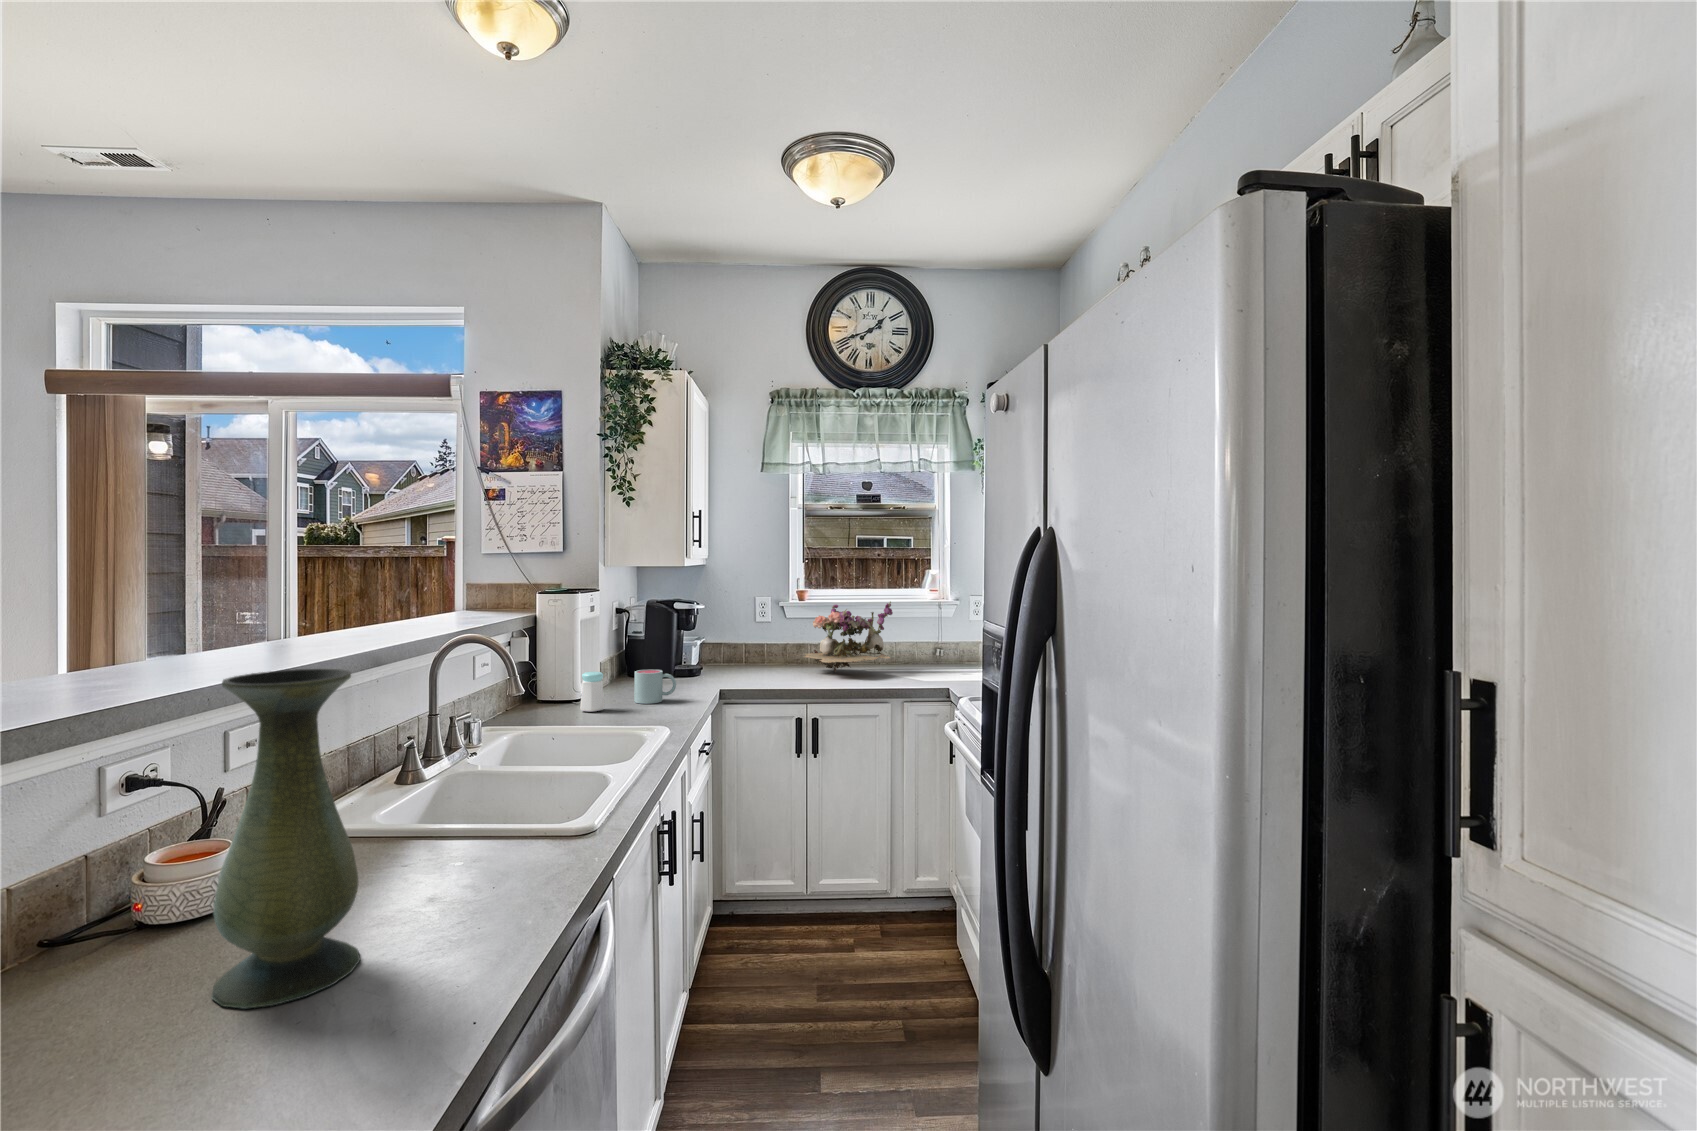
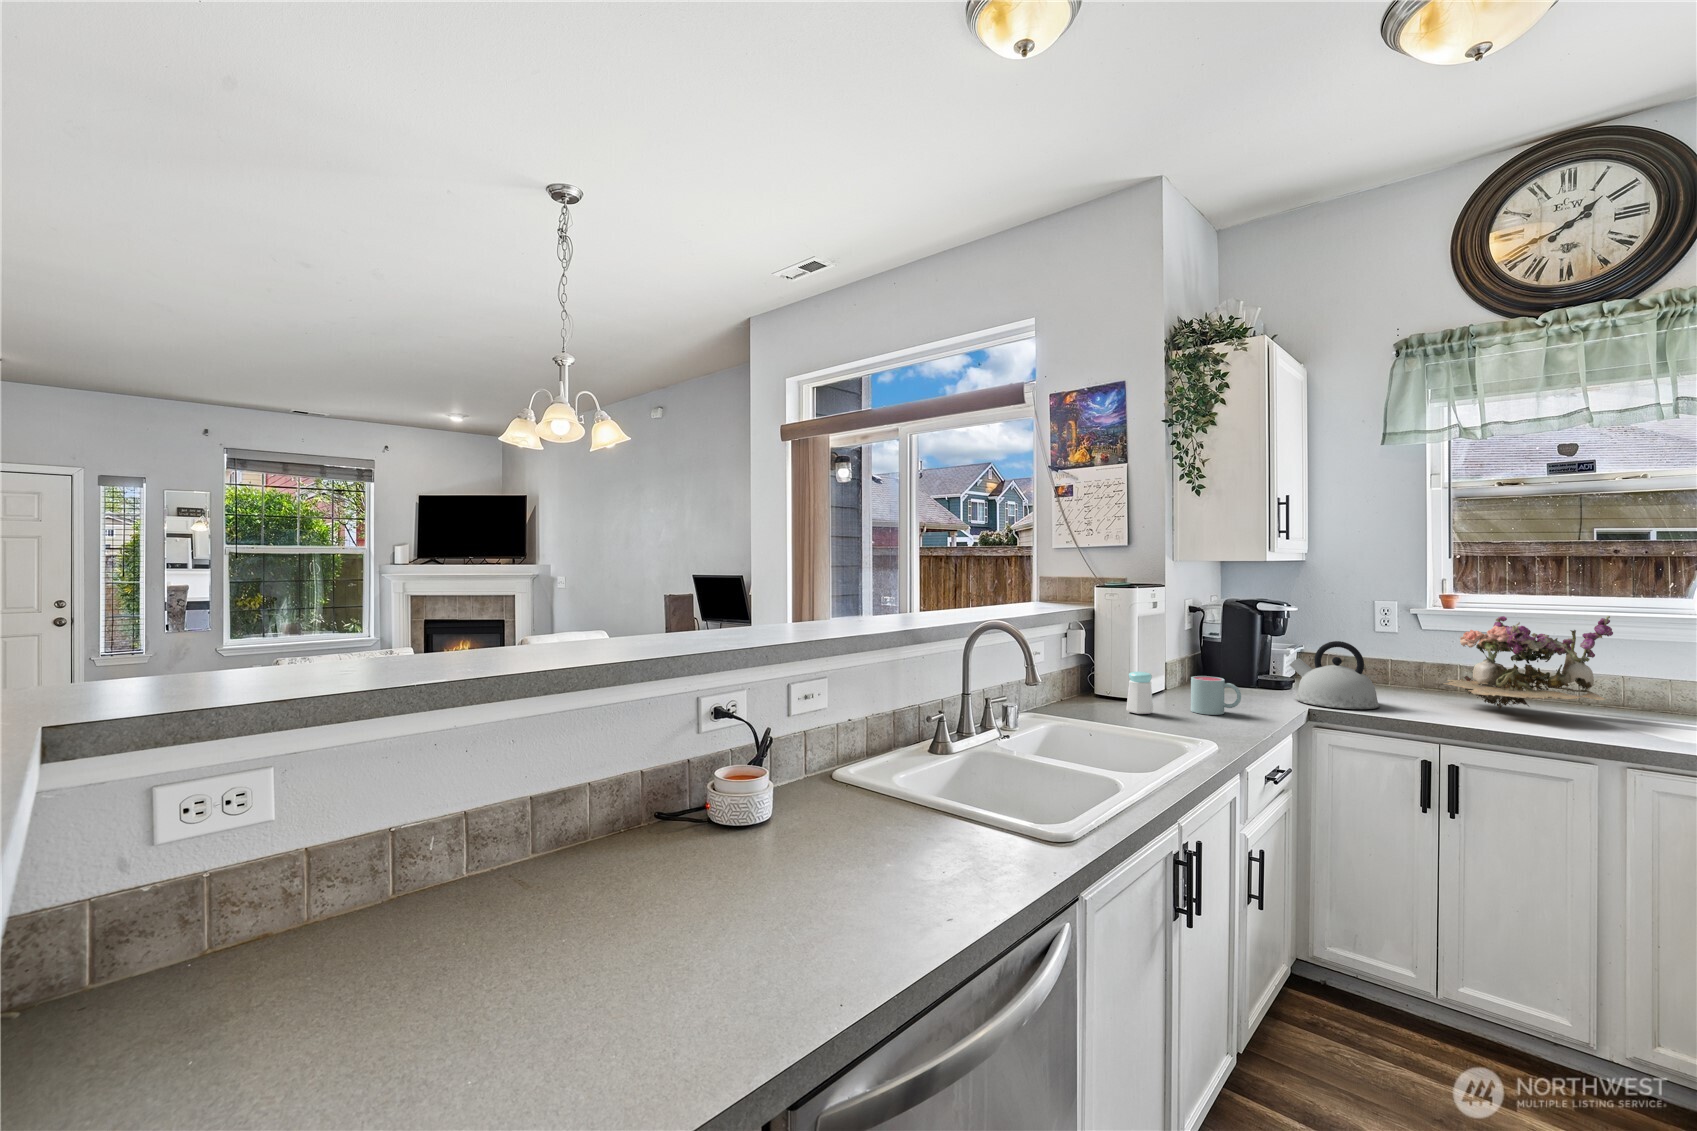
kettle: none [704,630,767,685] -> present [1290,641,1380,709]
vase: present [212,669,360,1009] -> none [718,634,820,909]

